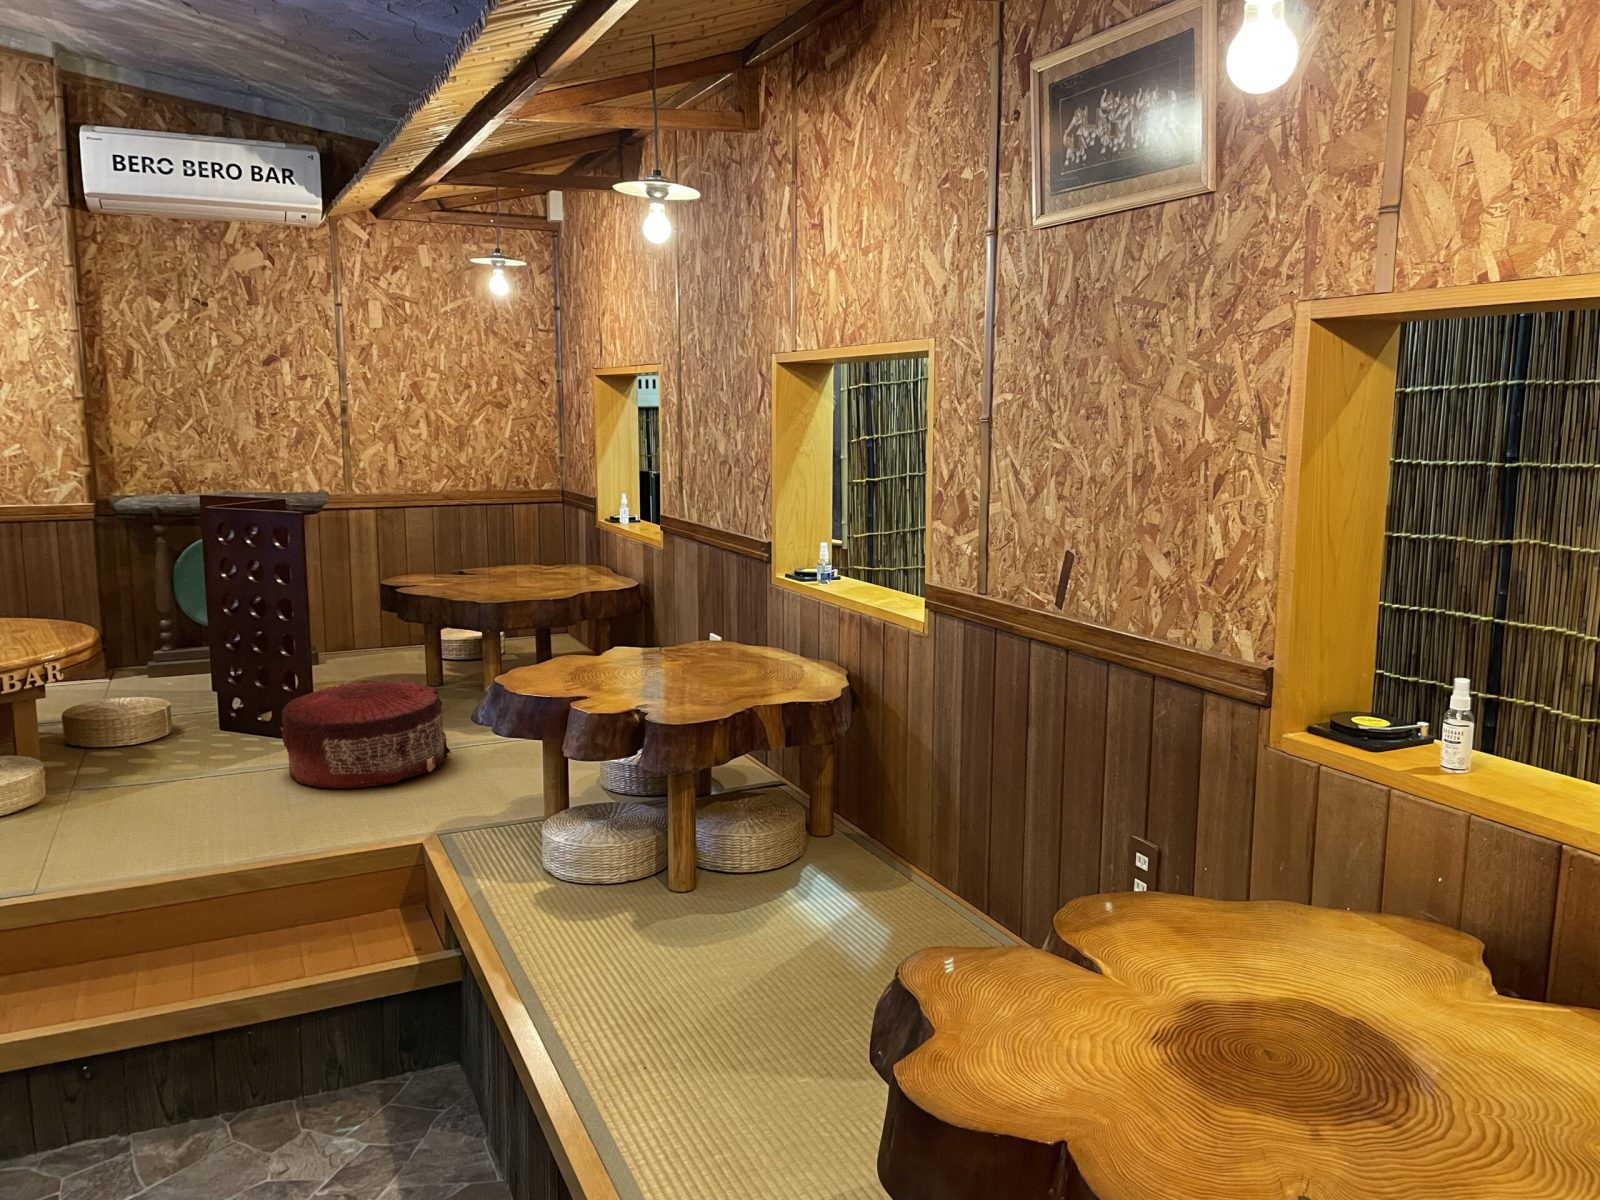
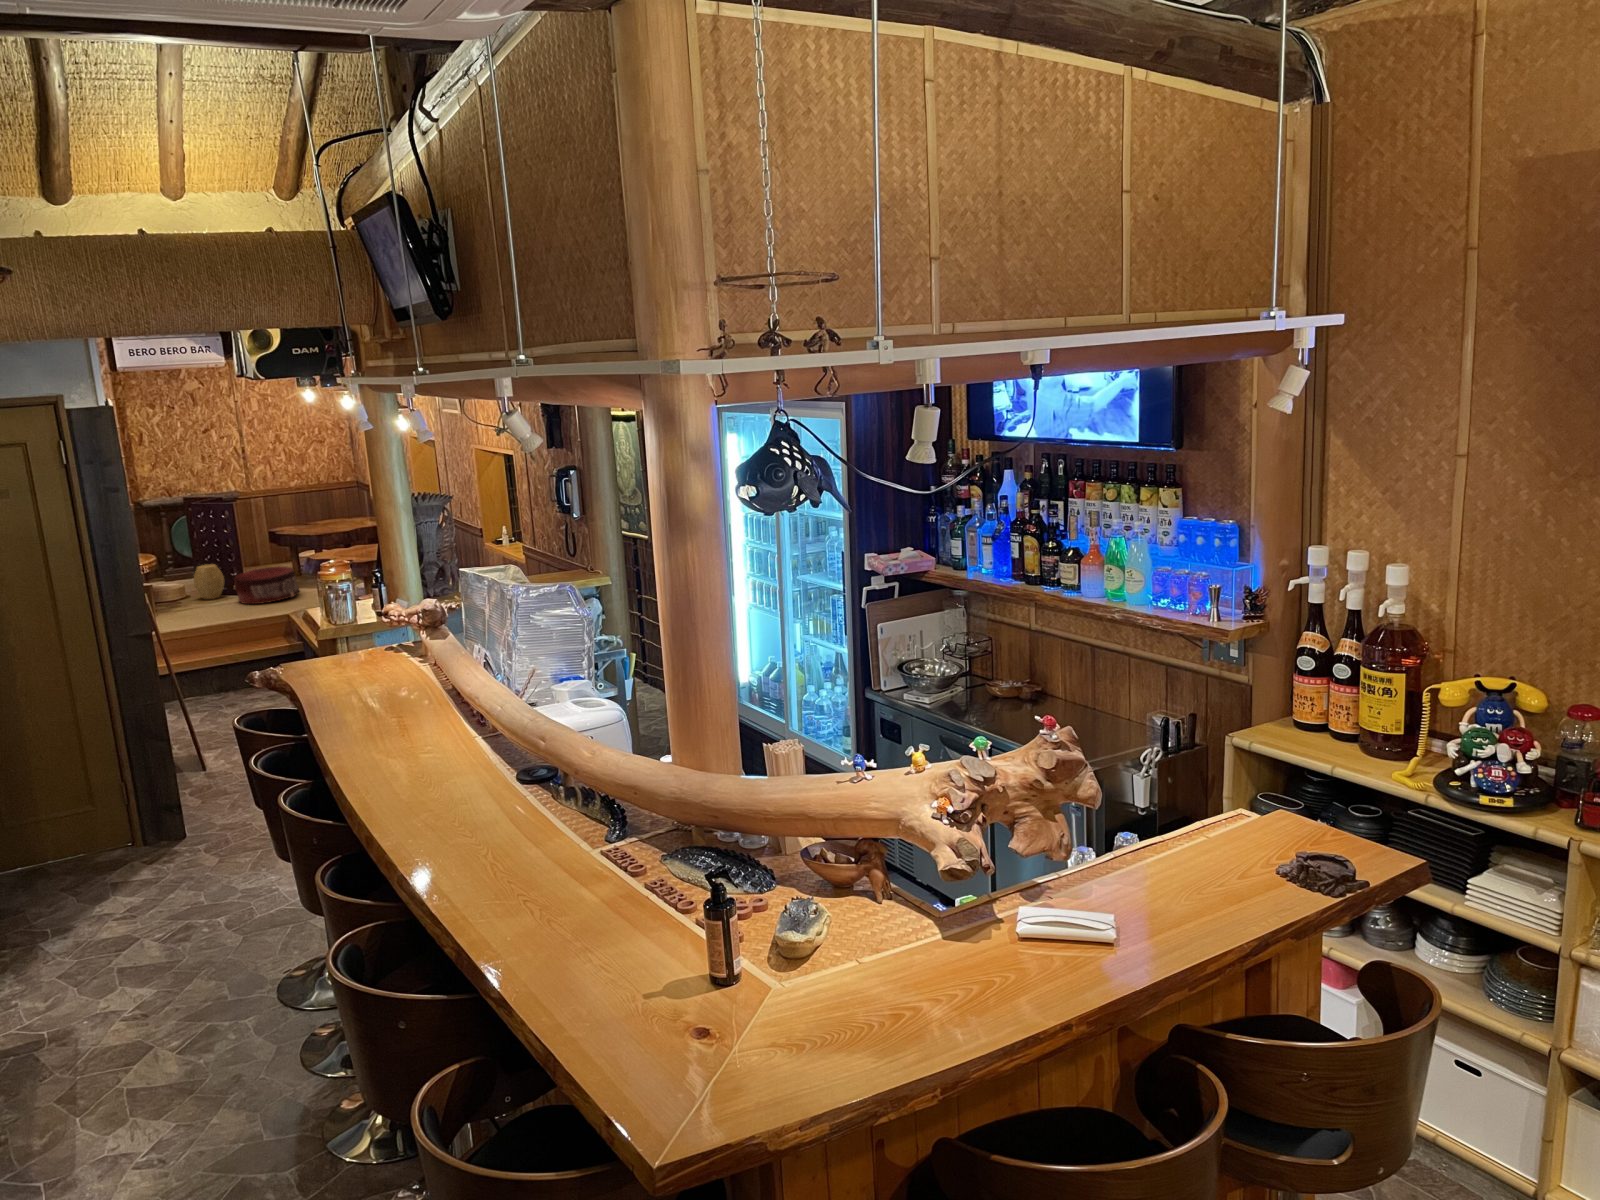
woven basket: none [183,663,262,754] -> present [194,565,224,599]

